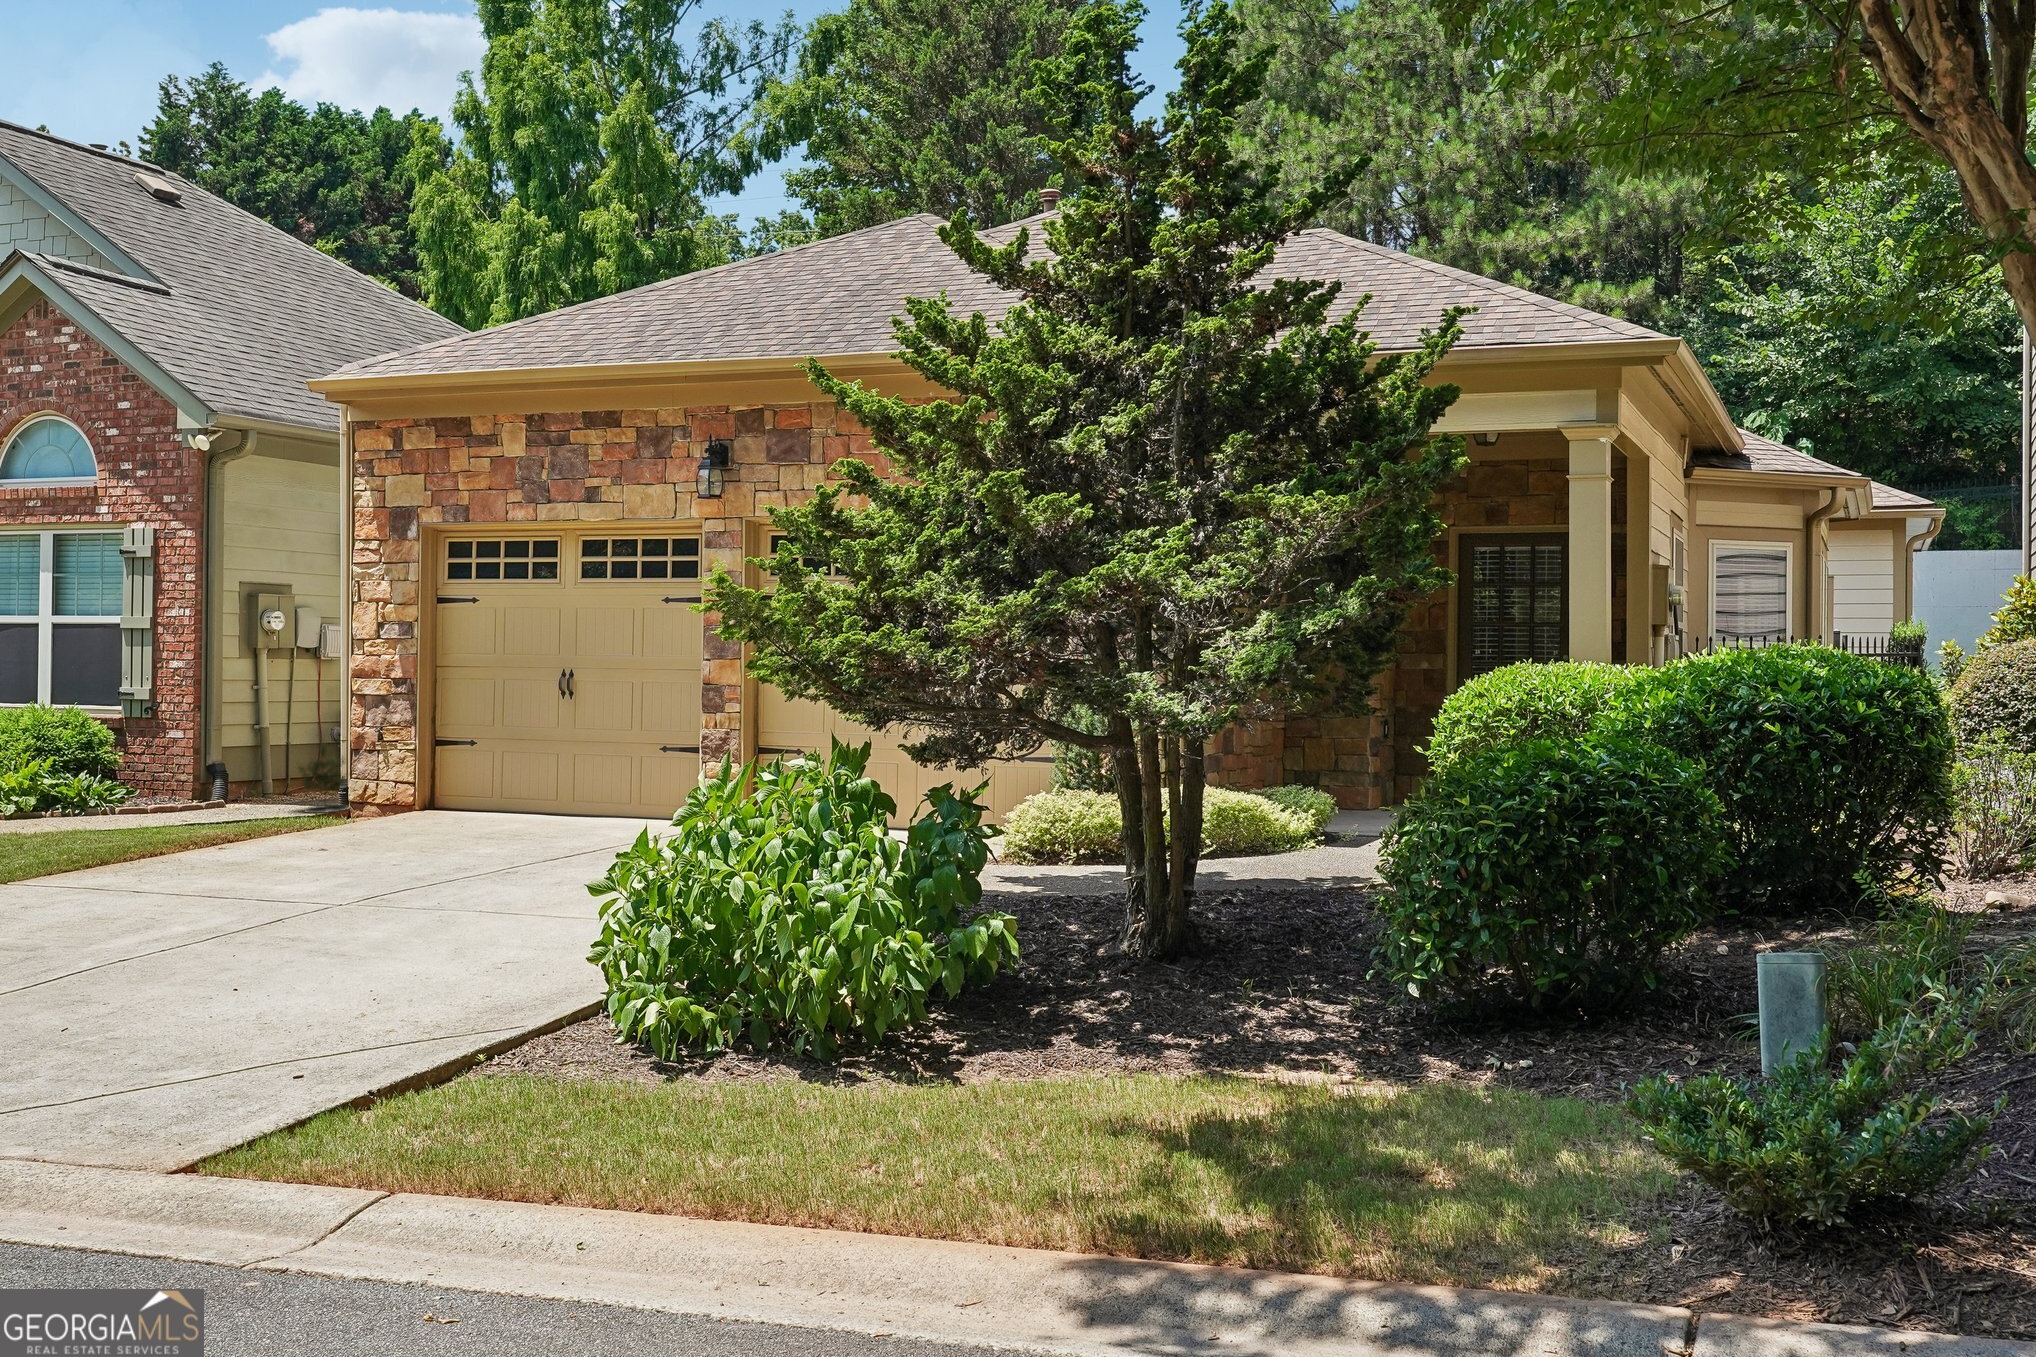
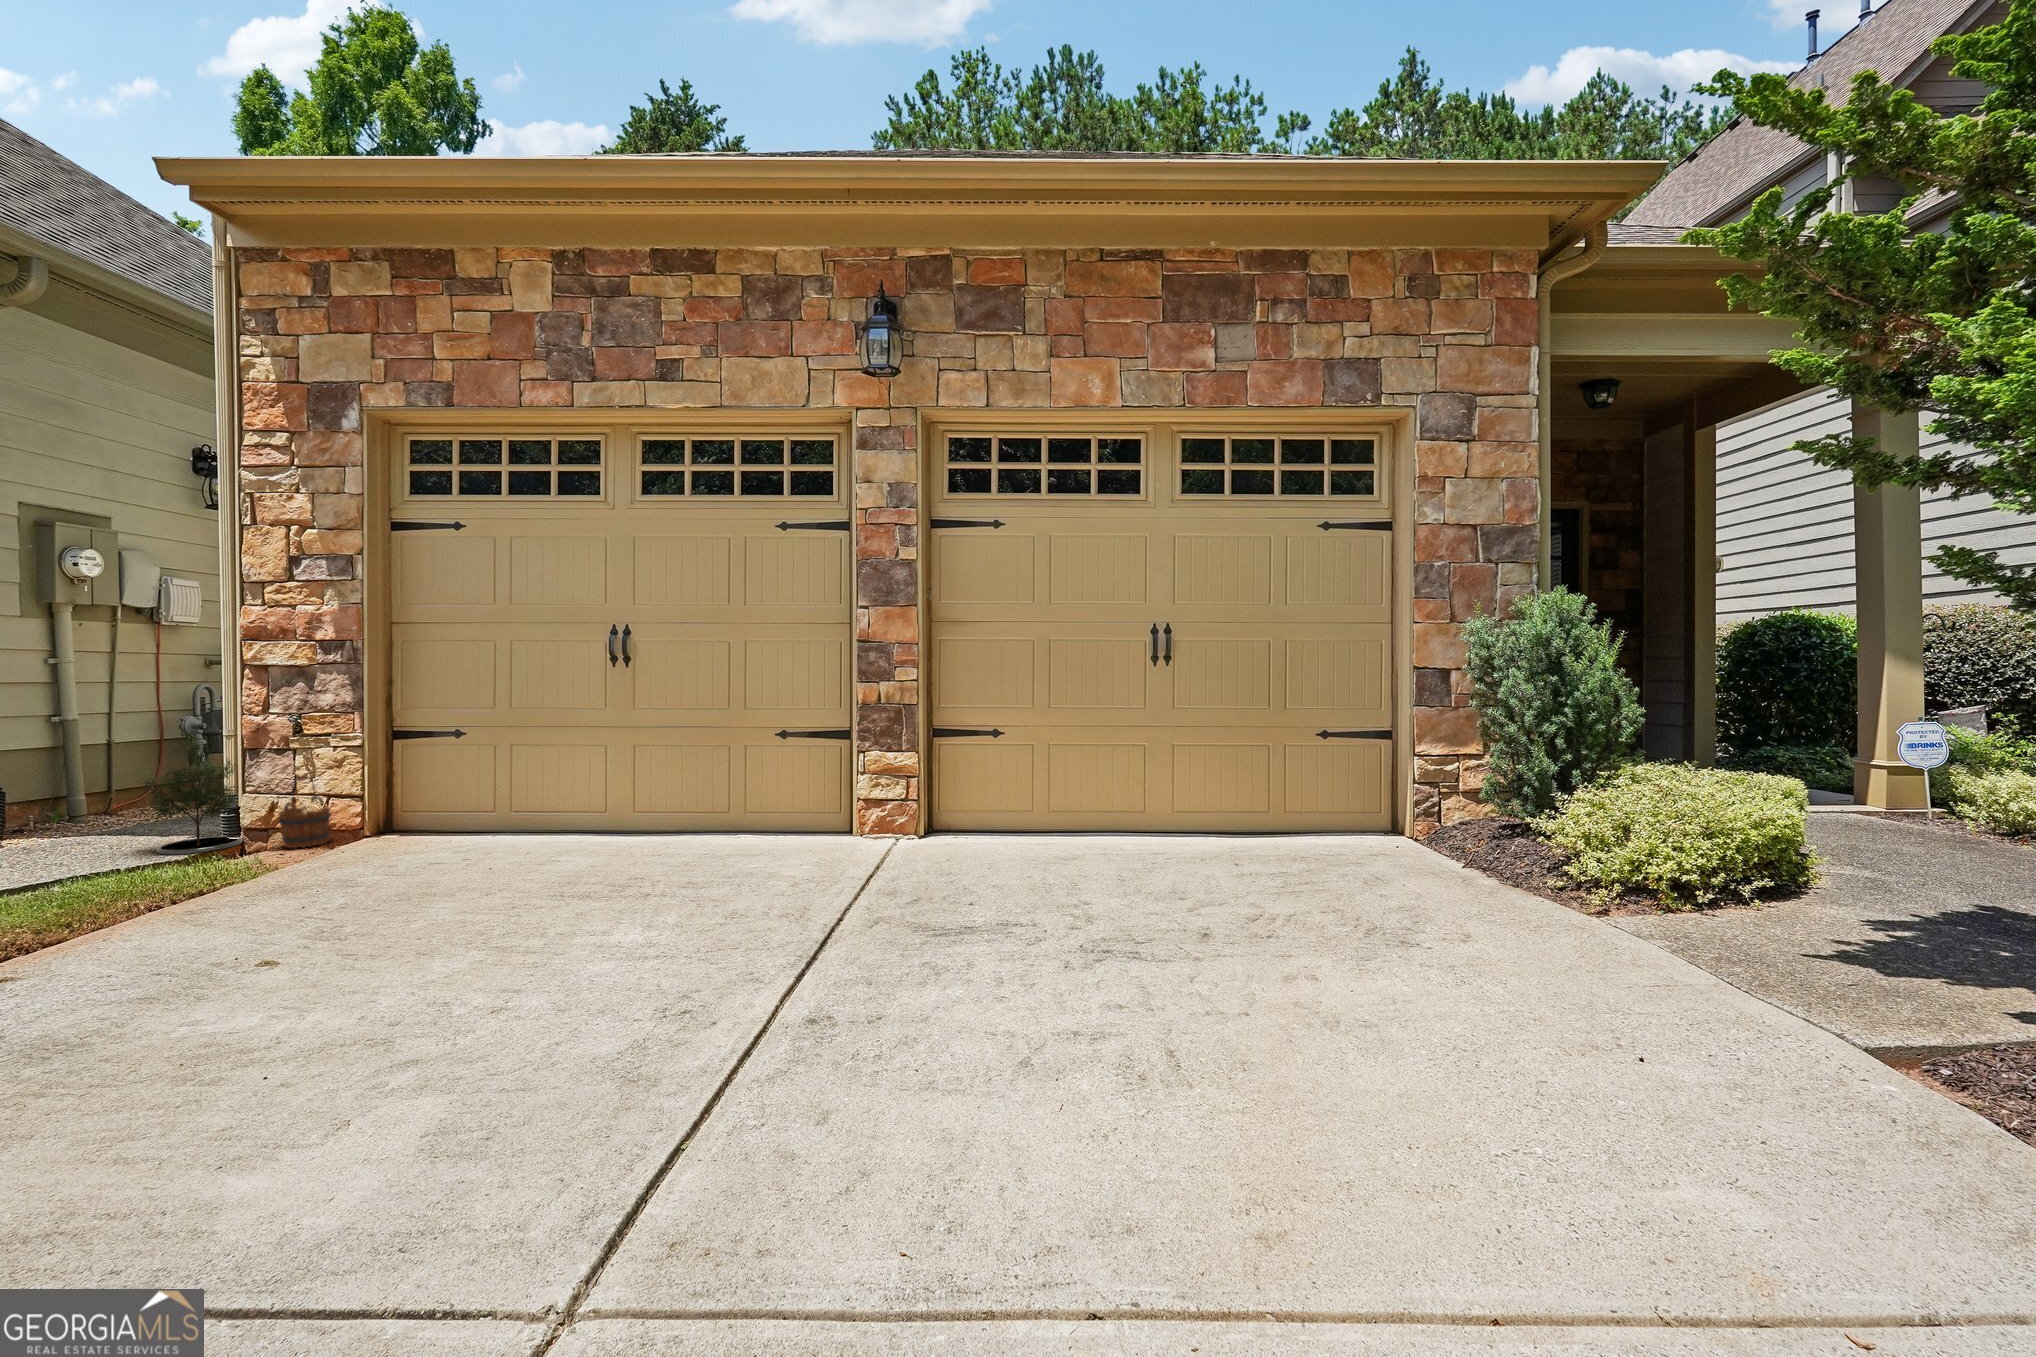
wooden bucket: none [366,766,395,813] -> present [278,775,331,848]

